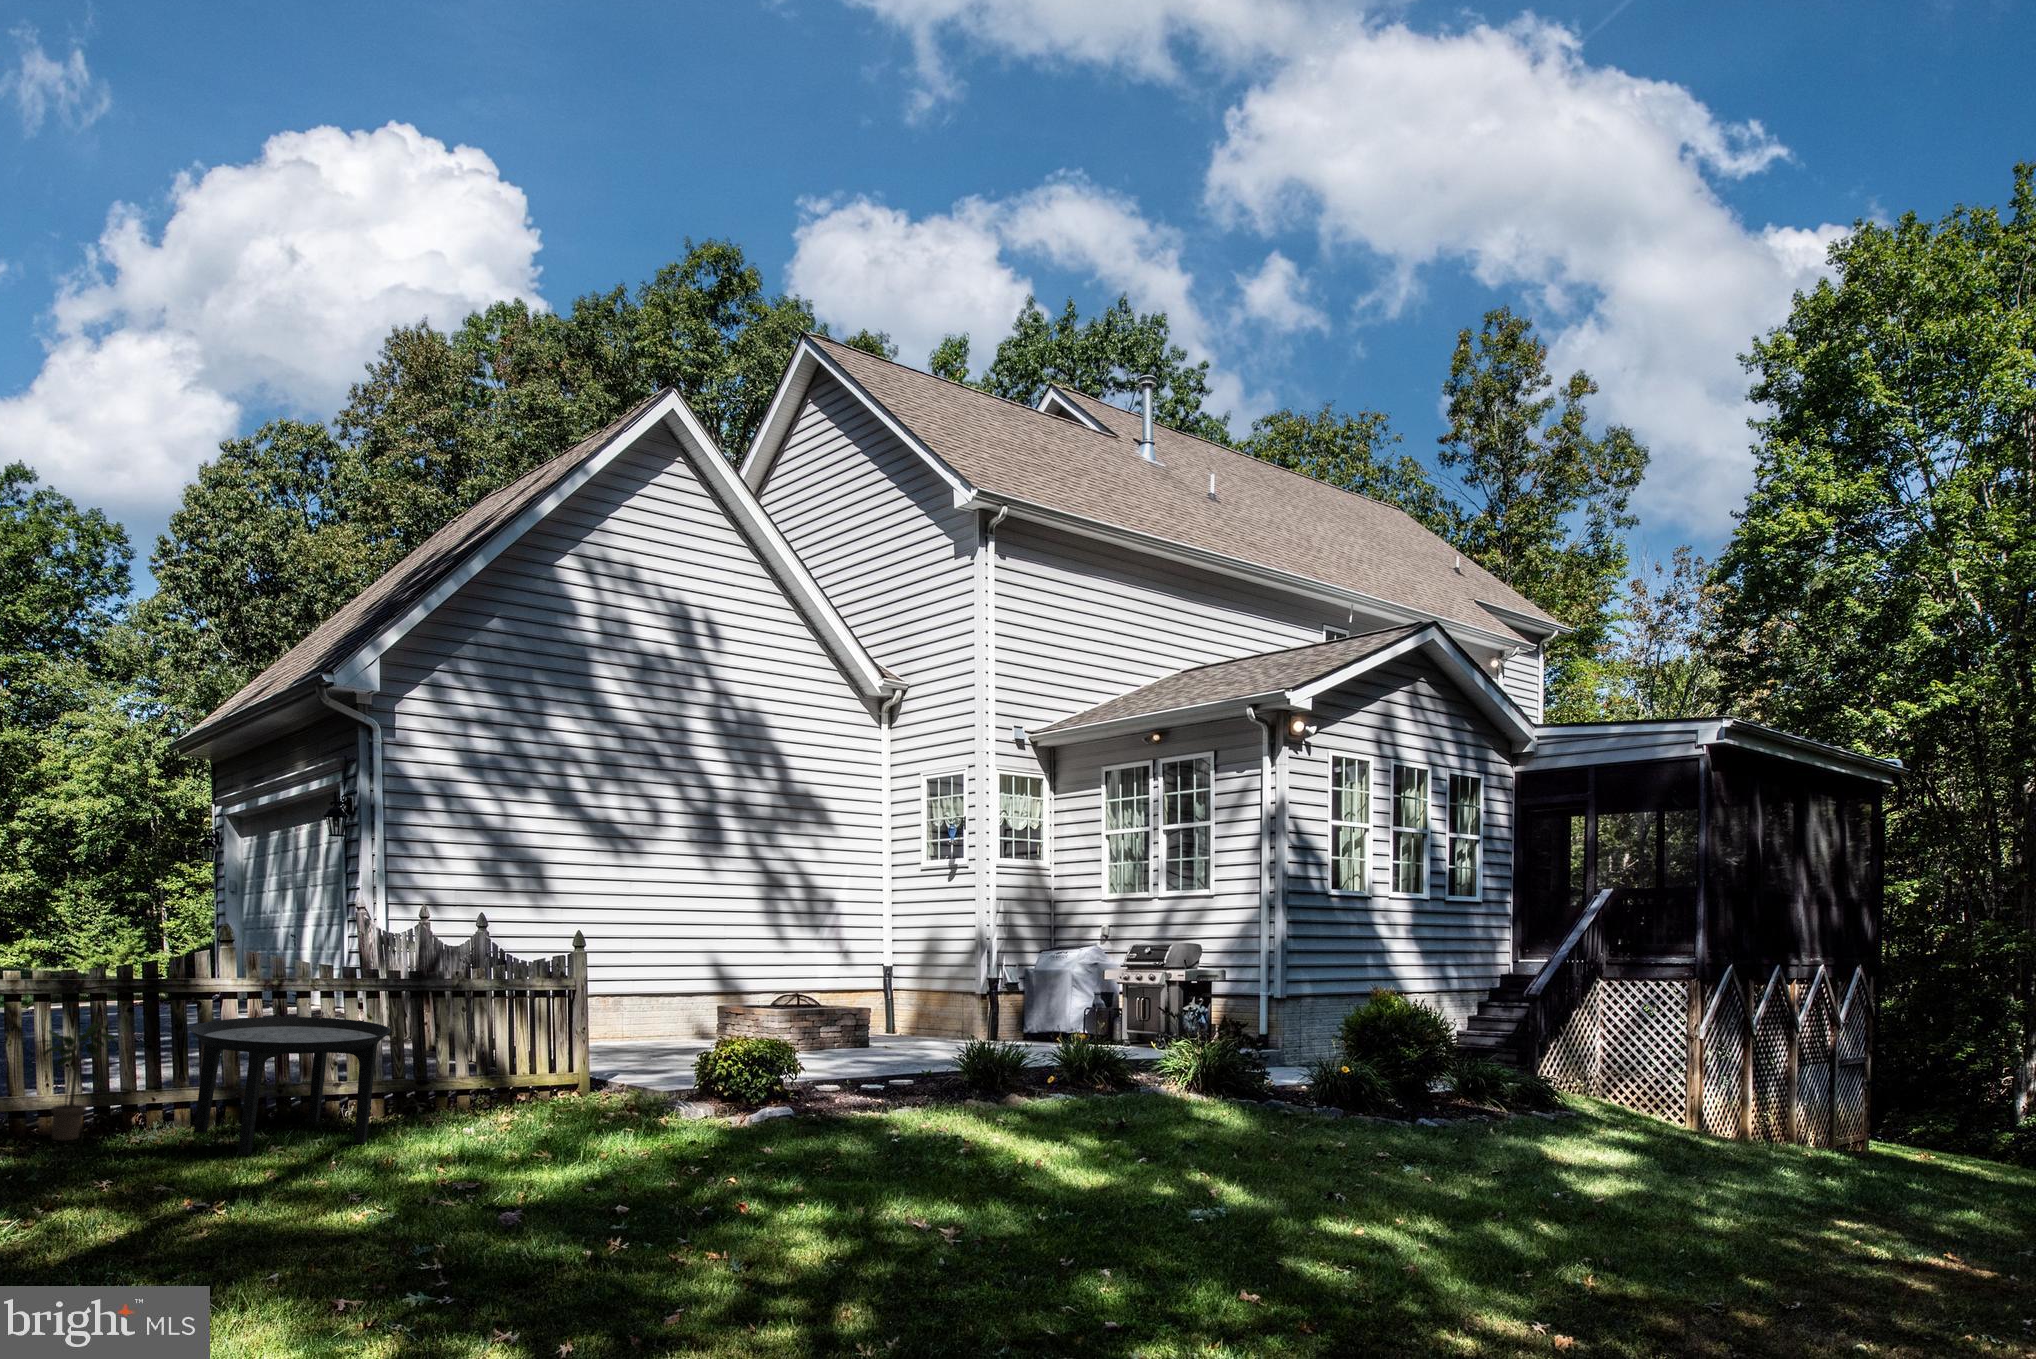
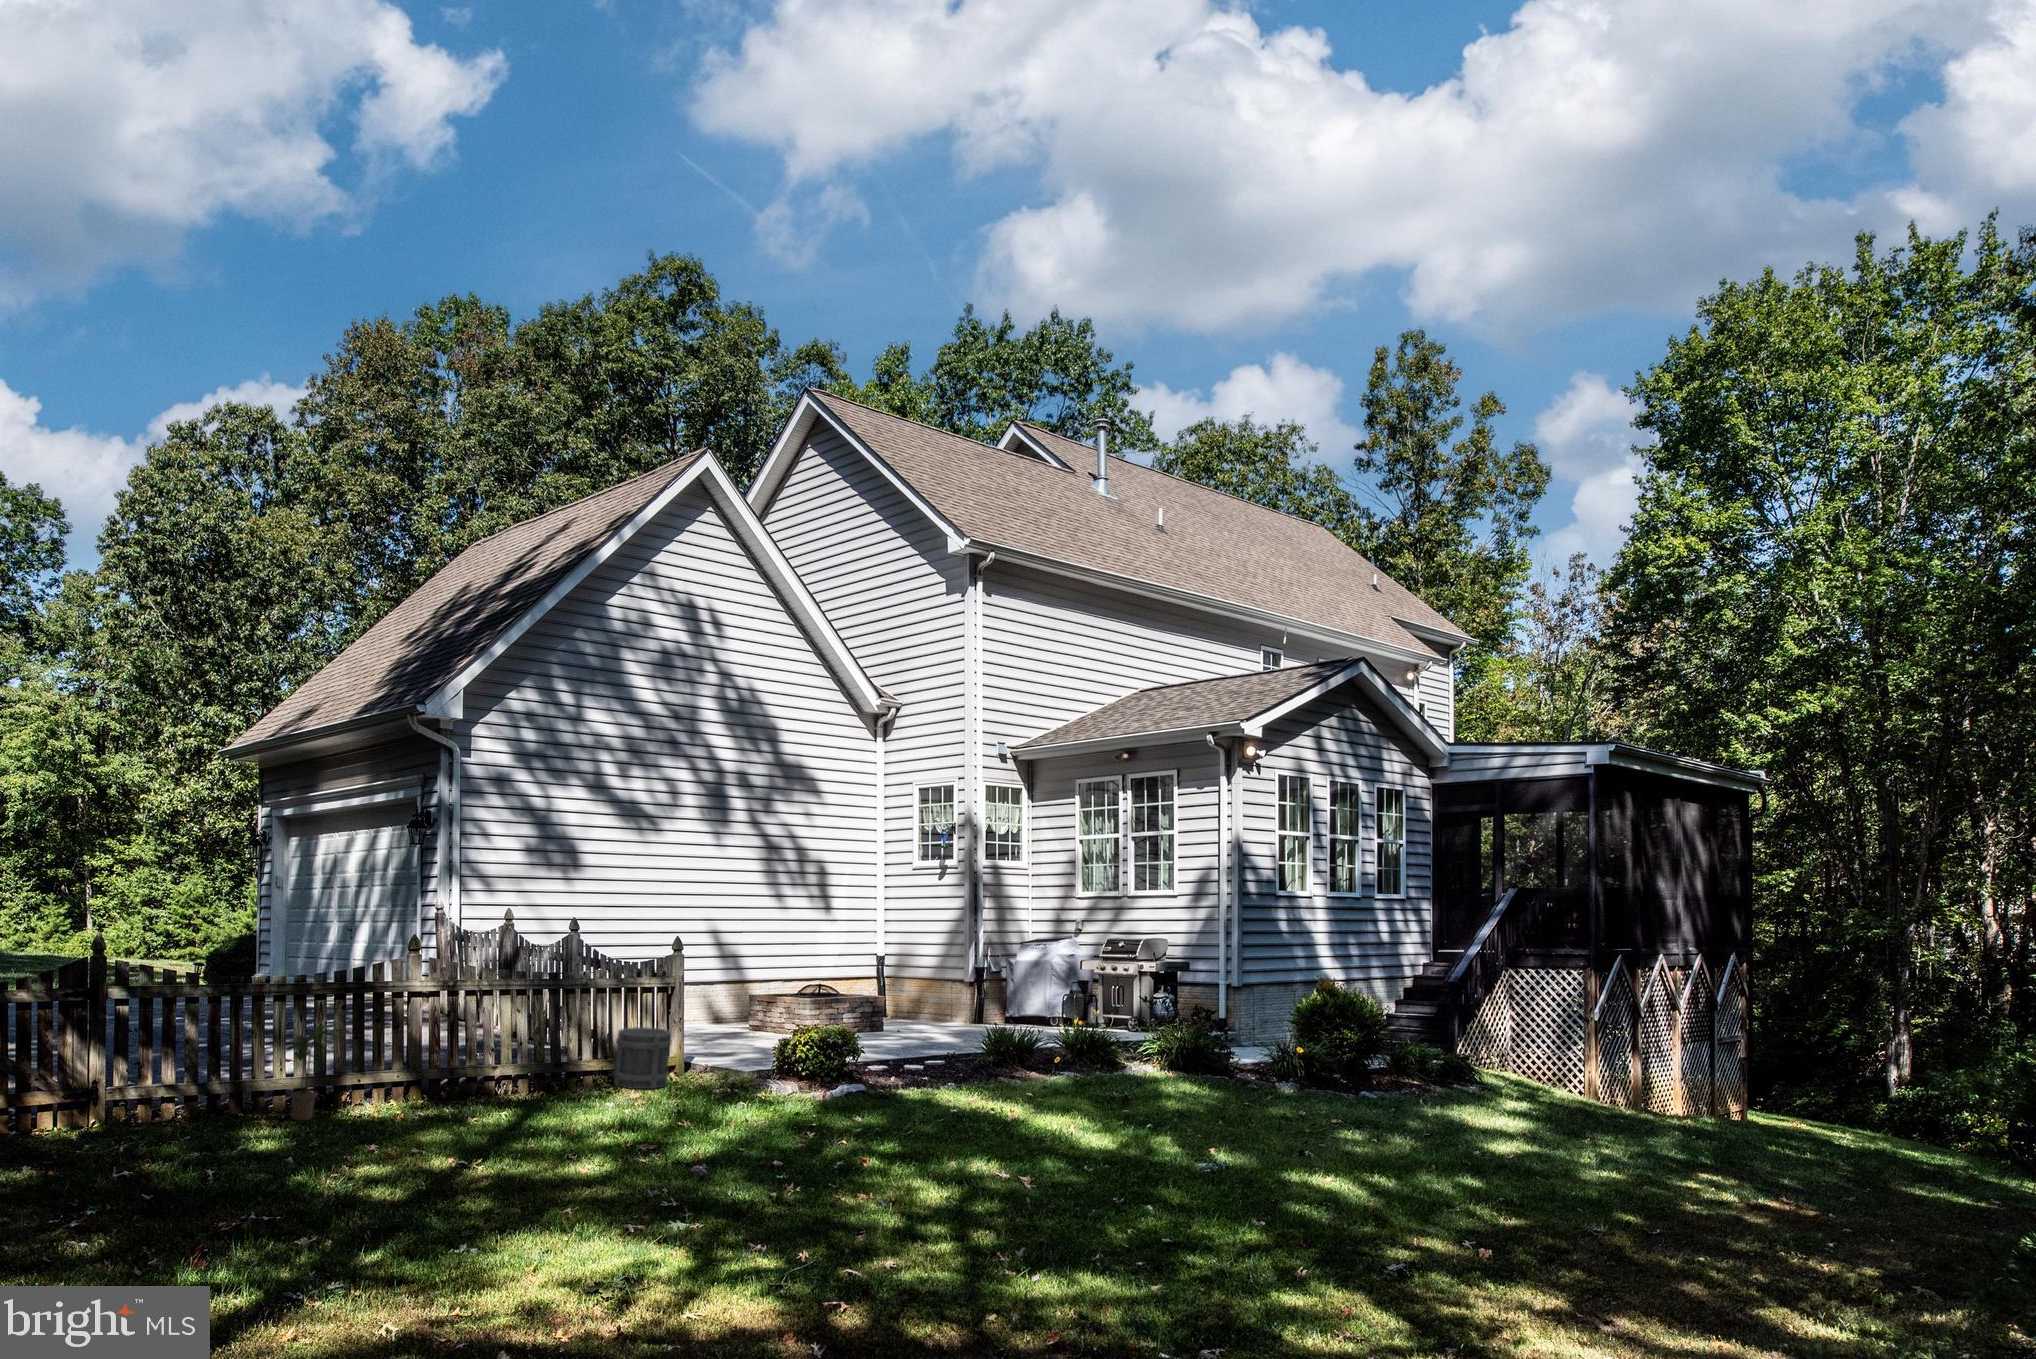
round table: present [190,1017,391,1155] -> none [398,1017,555,1130]
bucket: none [491,1034,562,1108] -> present [614,1027,671,1089]

